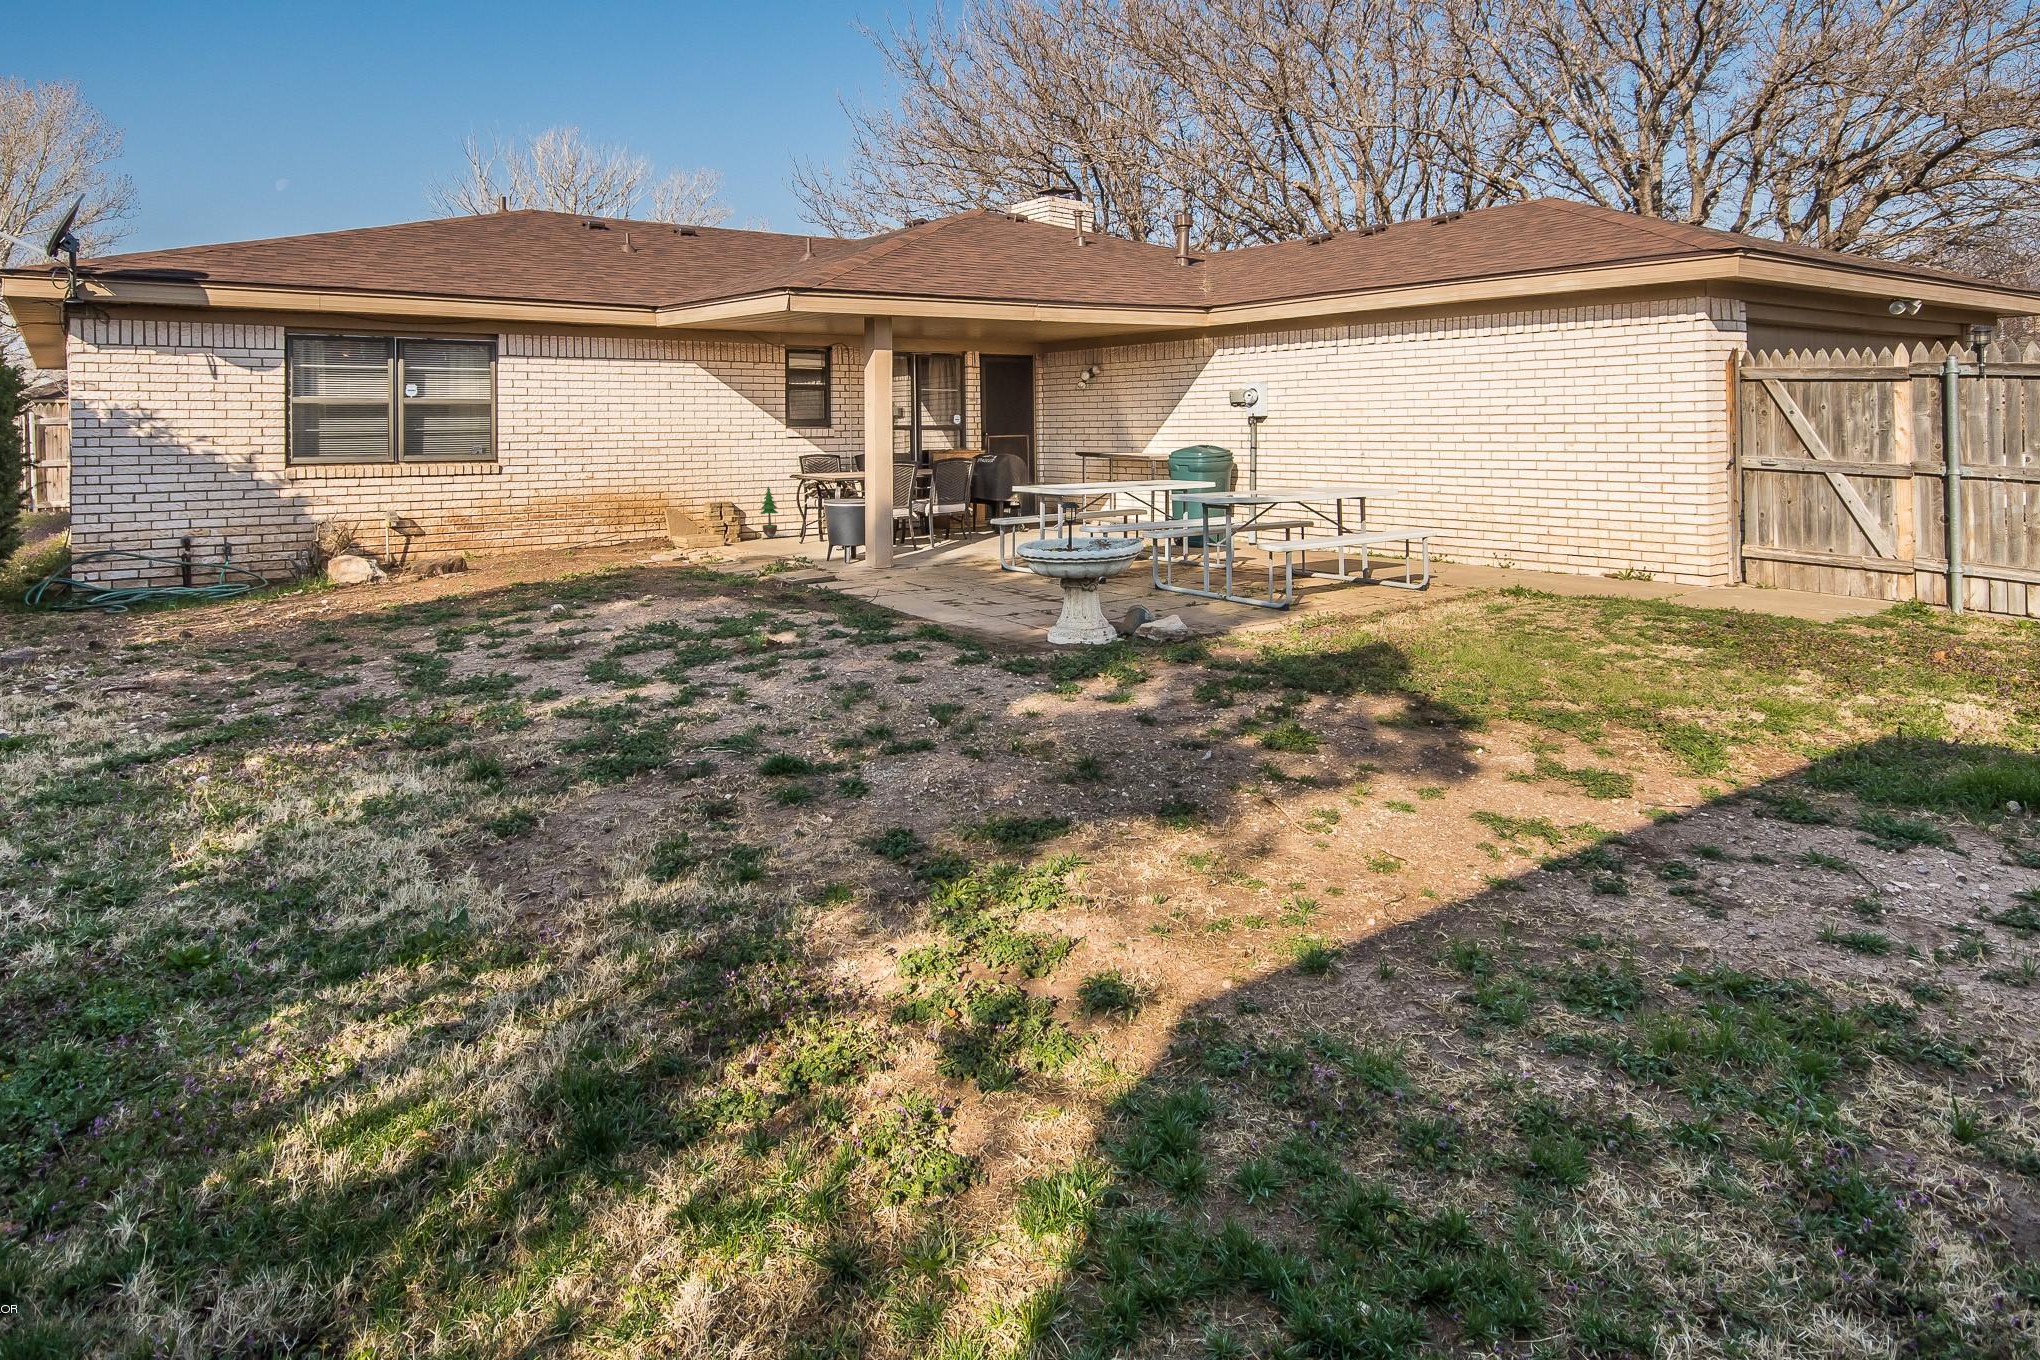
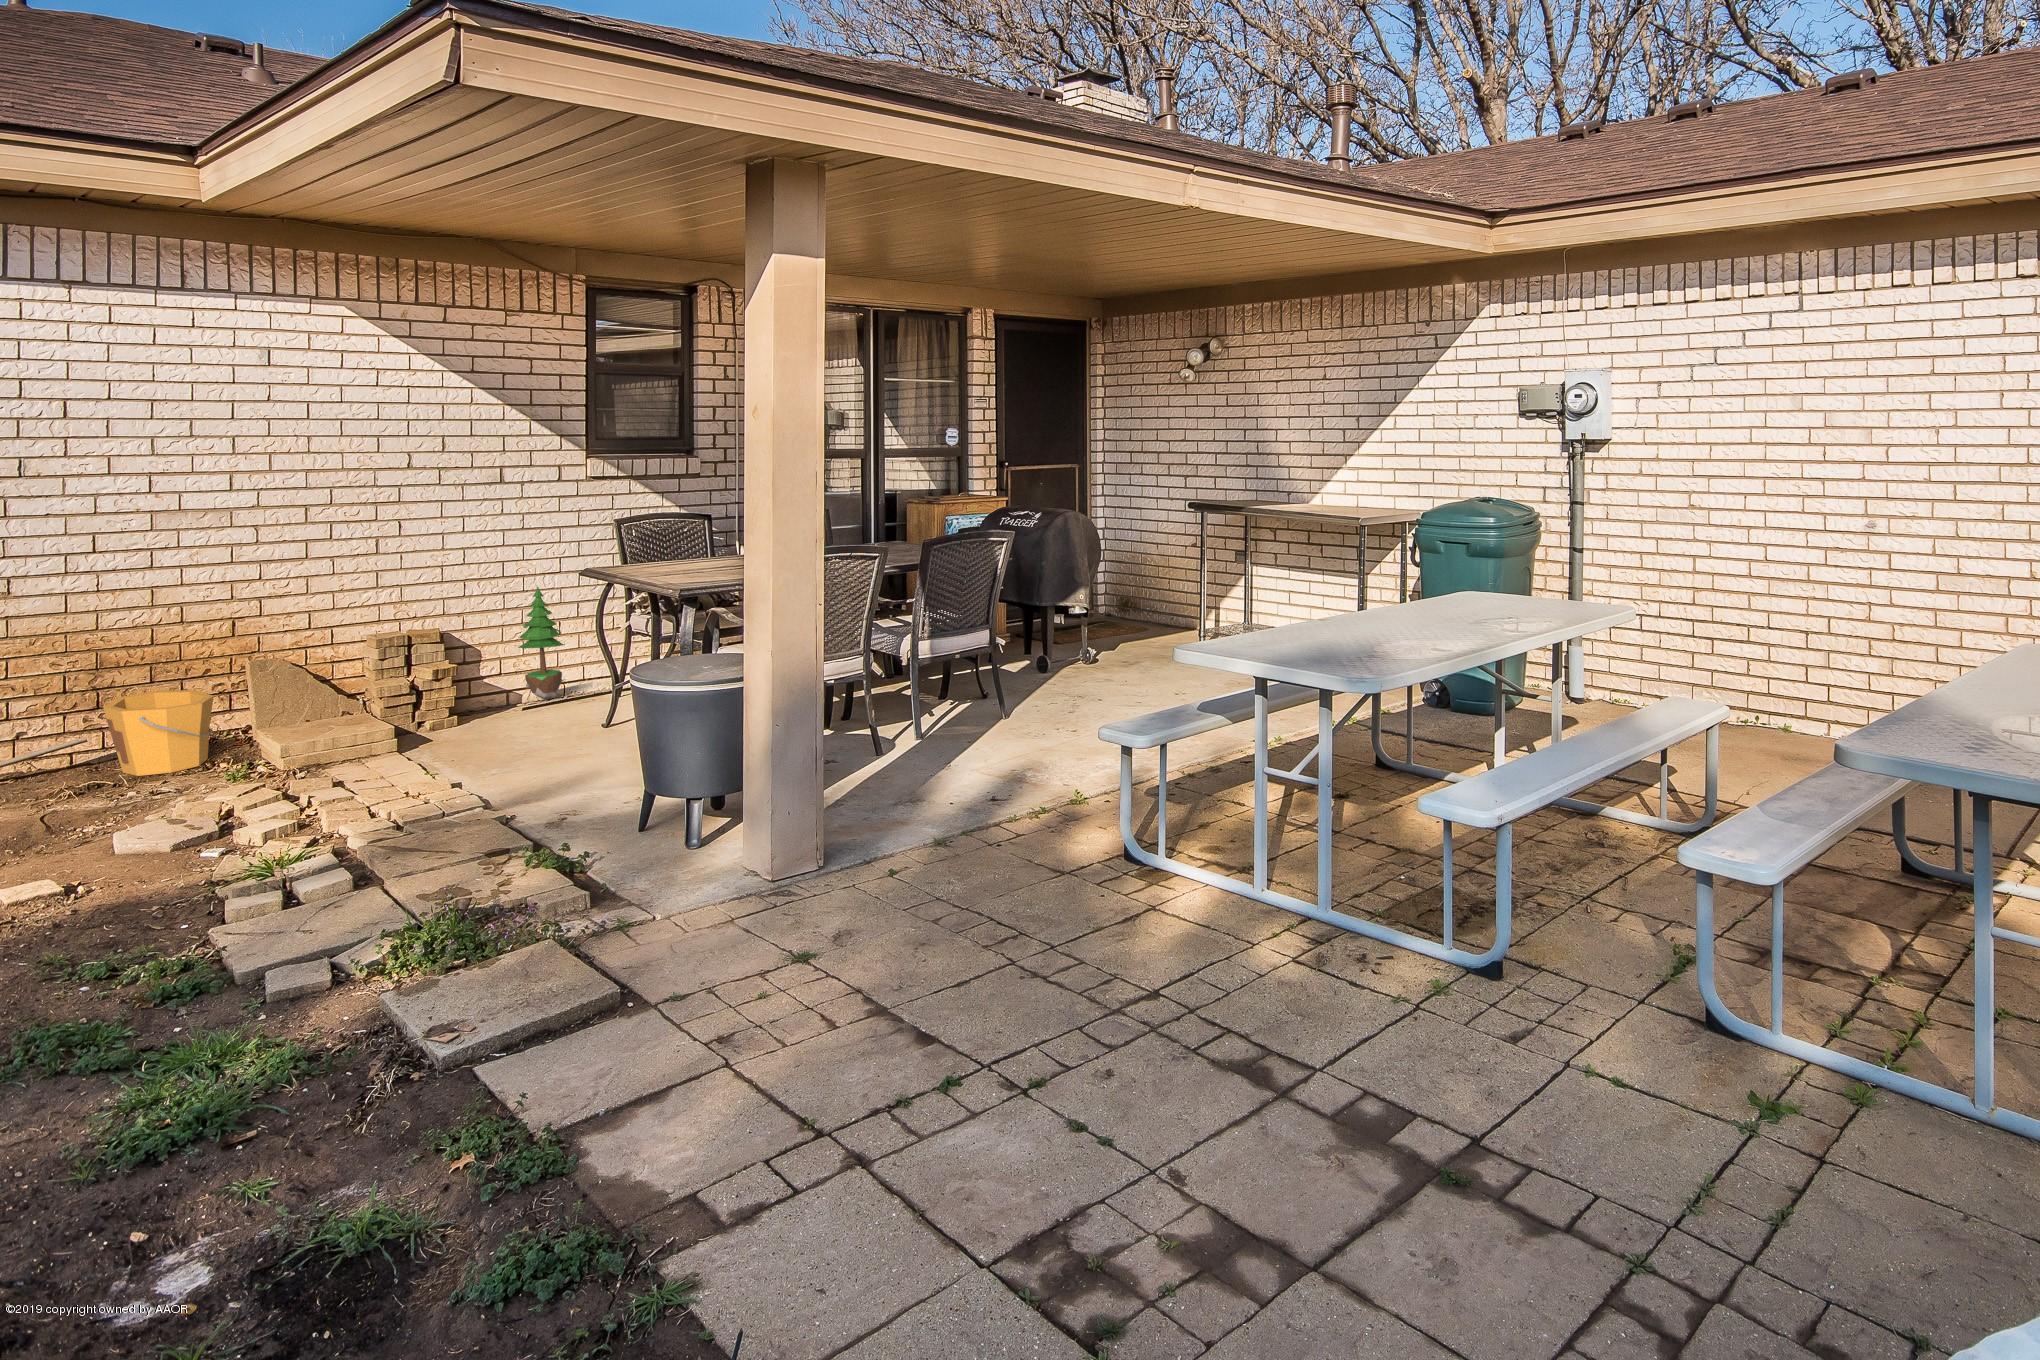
bucket: none [623,520,656,551] -> present [103,690,213,776]

